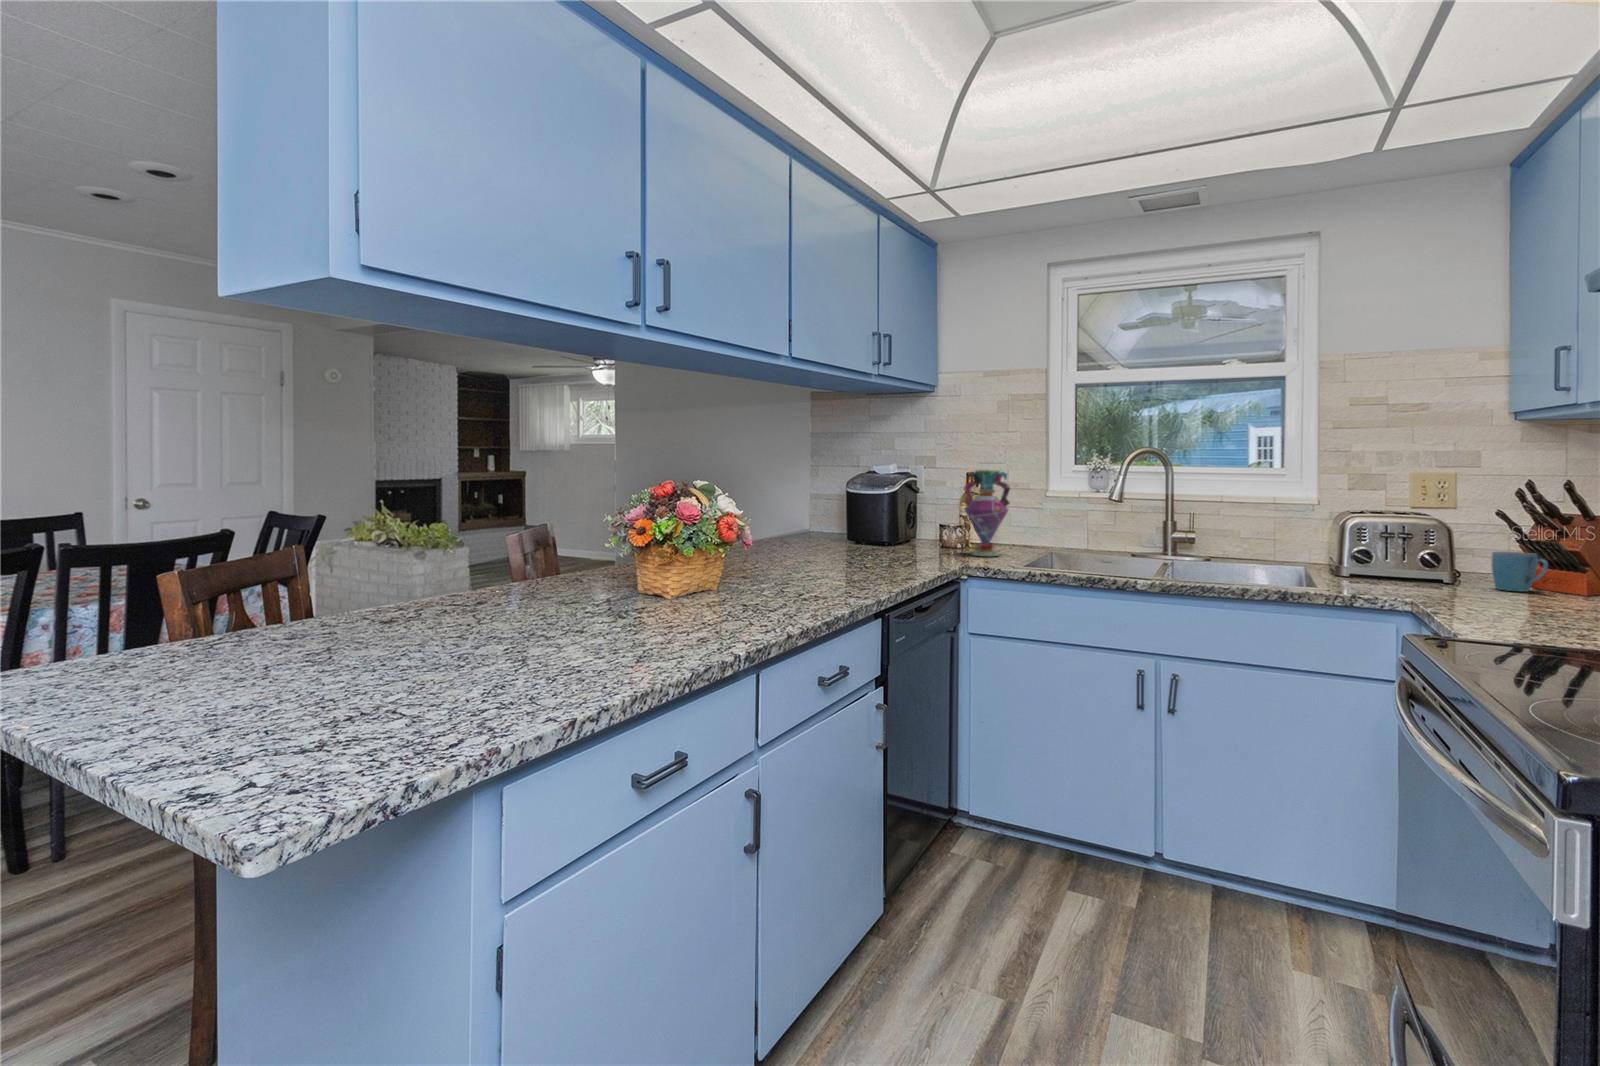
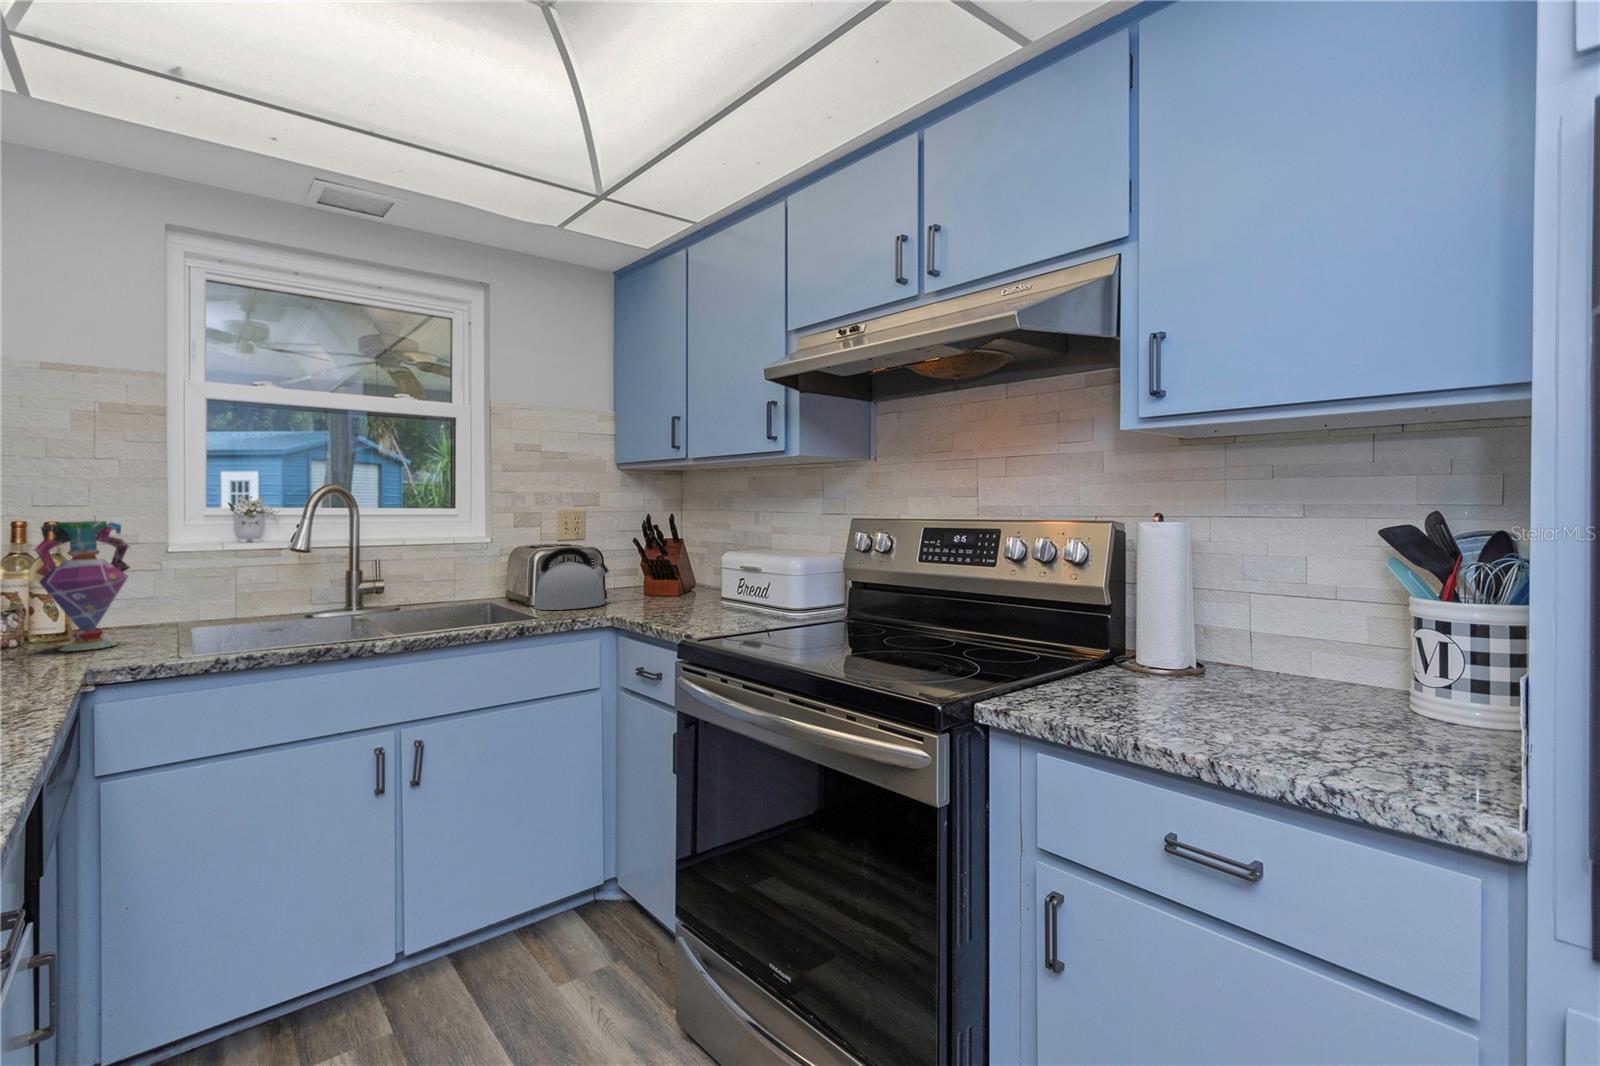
kettle: none [1340,514,1452,588] -> present [534,547,608,610]
mug: present [1491,552,1548,592] -> none [628,569,662,599]

